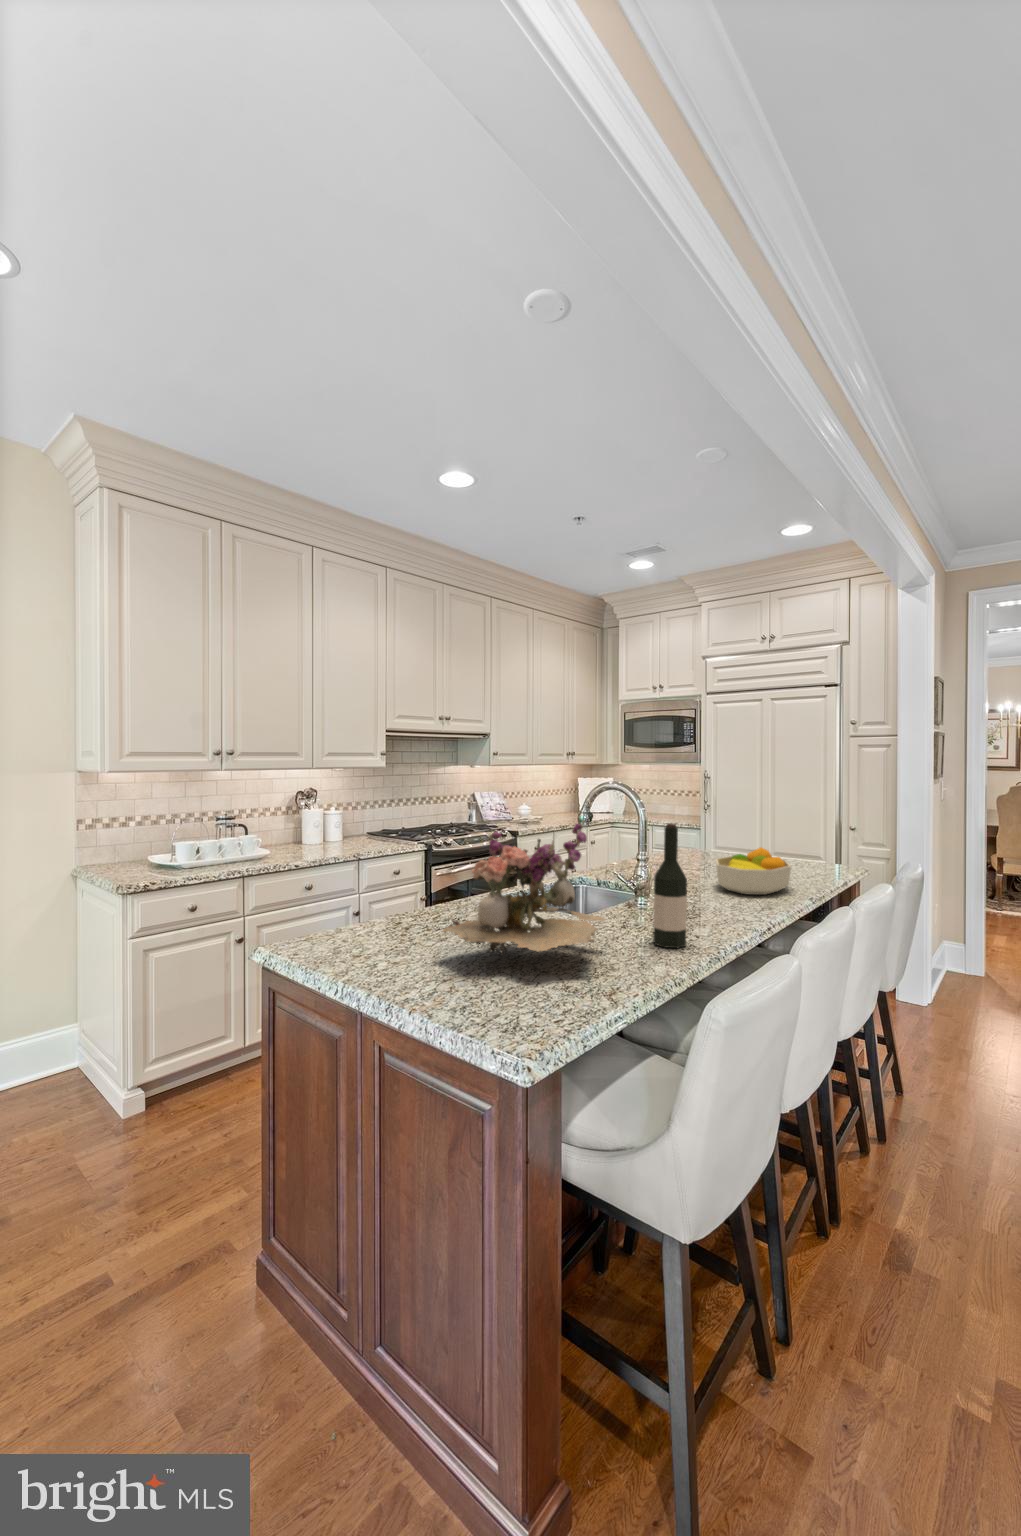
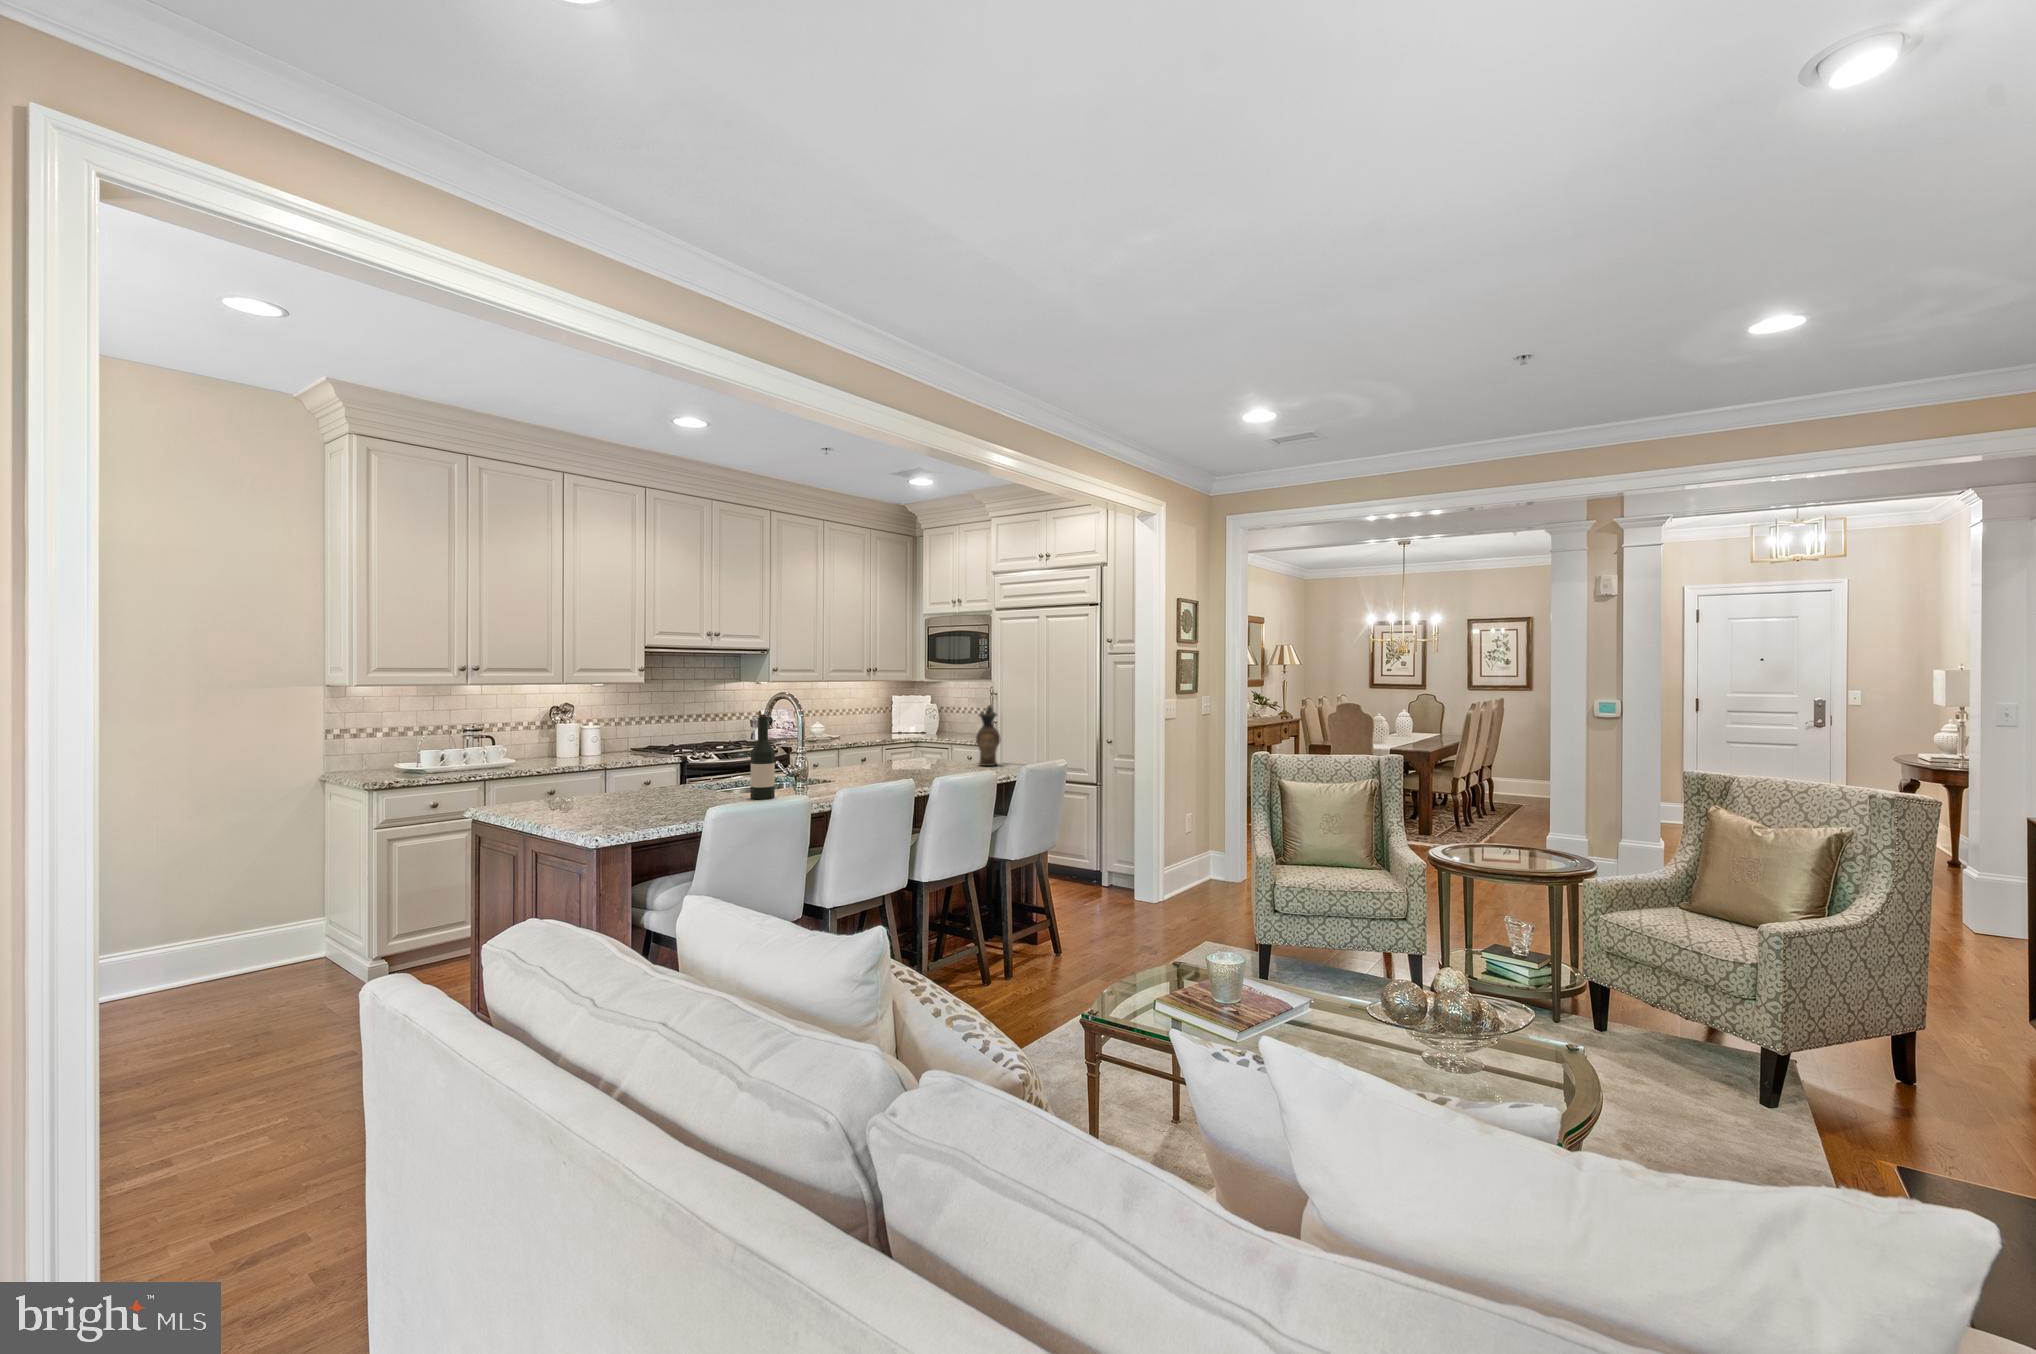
ceramic pitcher: none [796,797,830,870] -> present [976,705,1001,766]
flower arrangement: present [443,821,606,954] -> none [585,713,711,803]
fruit bowl: present [716,848,791,895] -> none [869,743,935,778]

